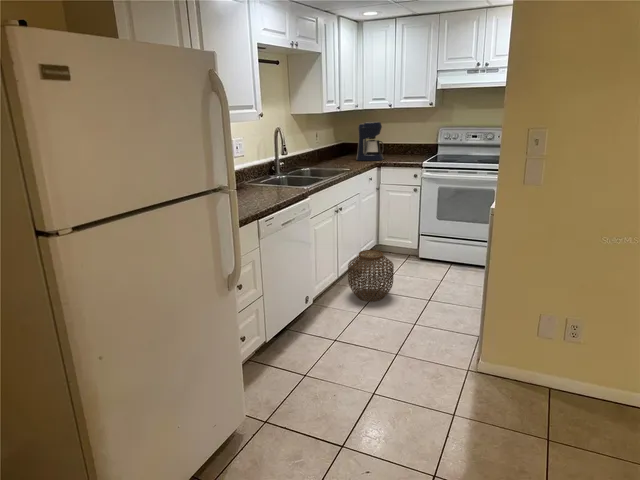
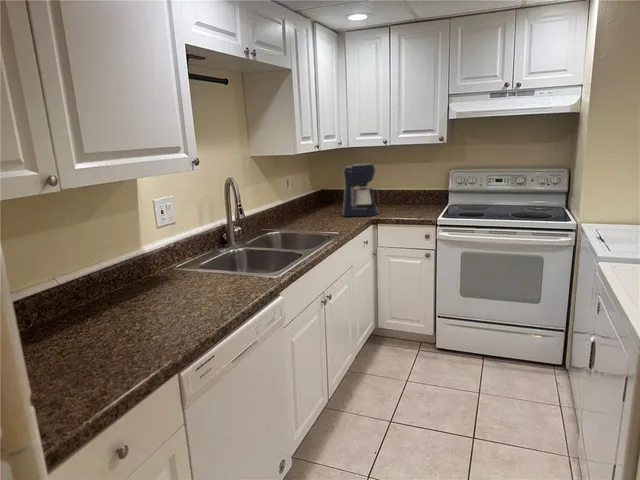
woven basket: present [348,250,394,302] -> none [344,357,415,441]

